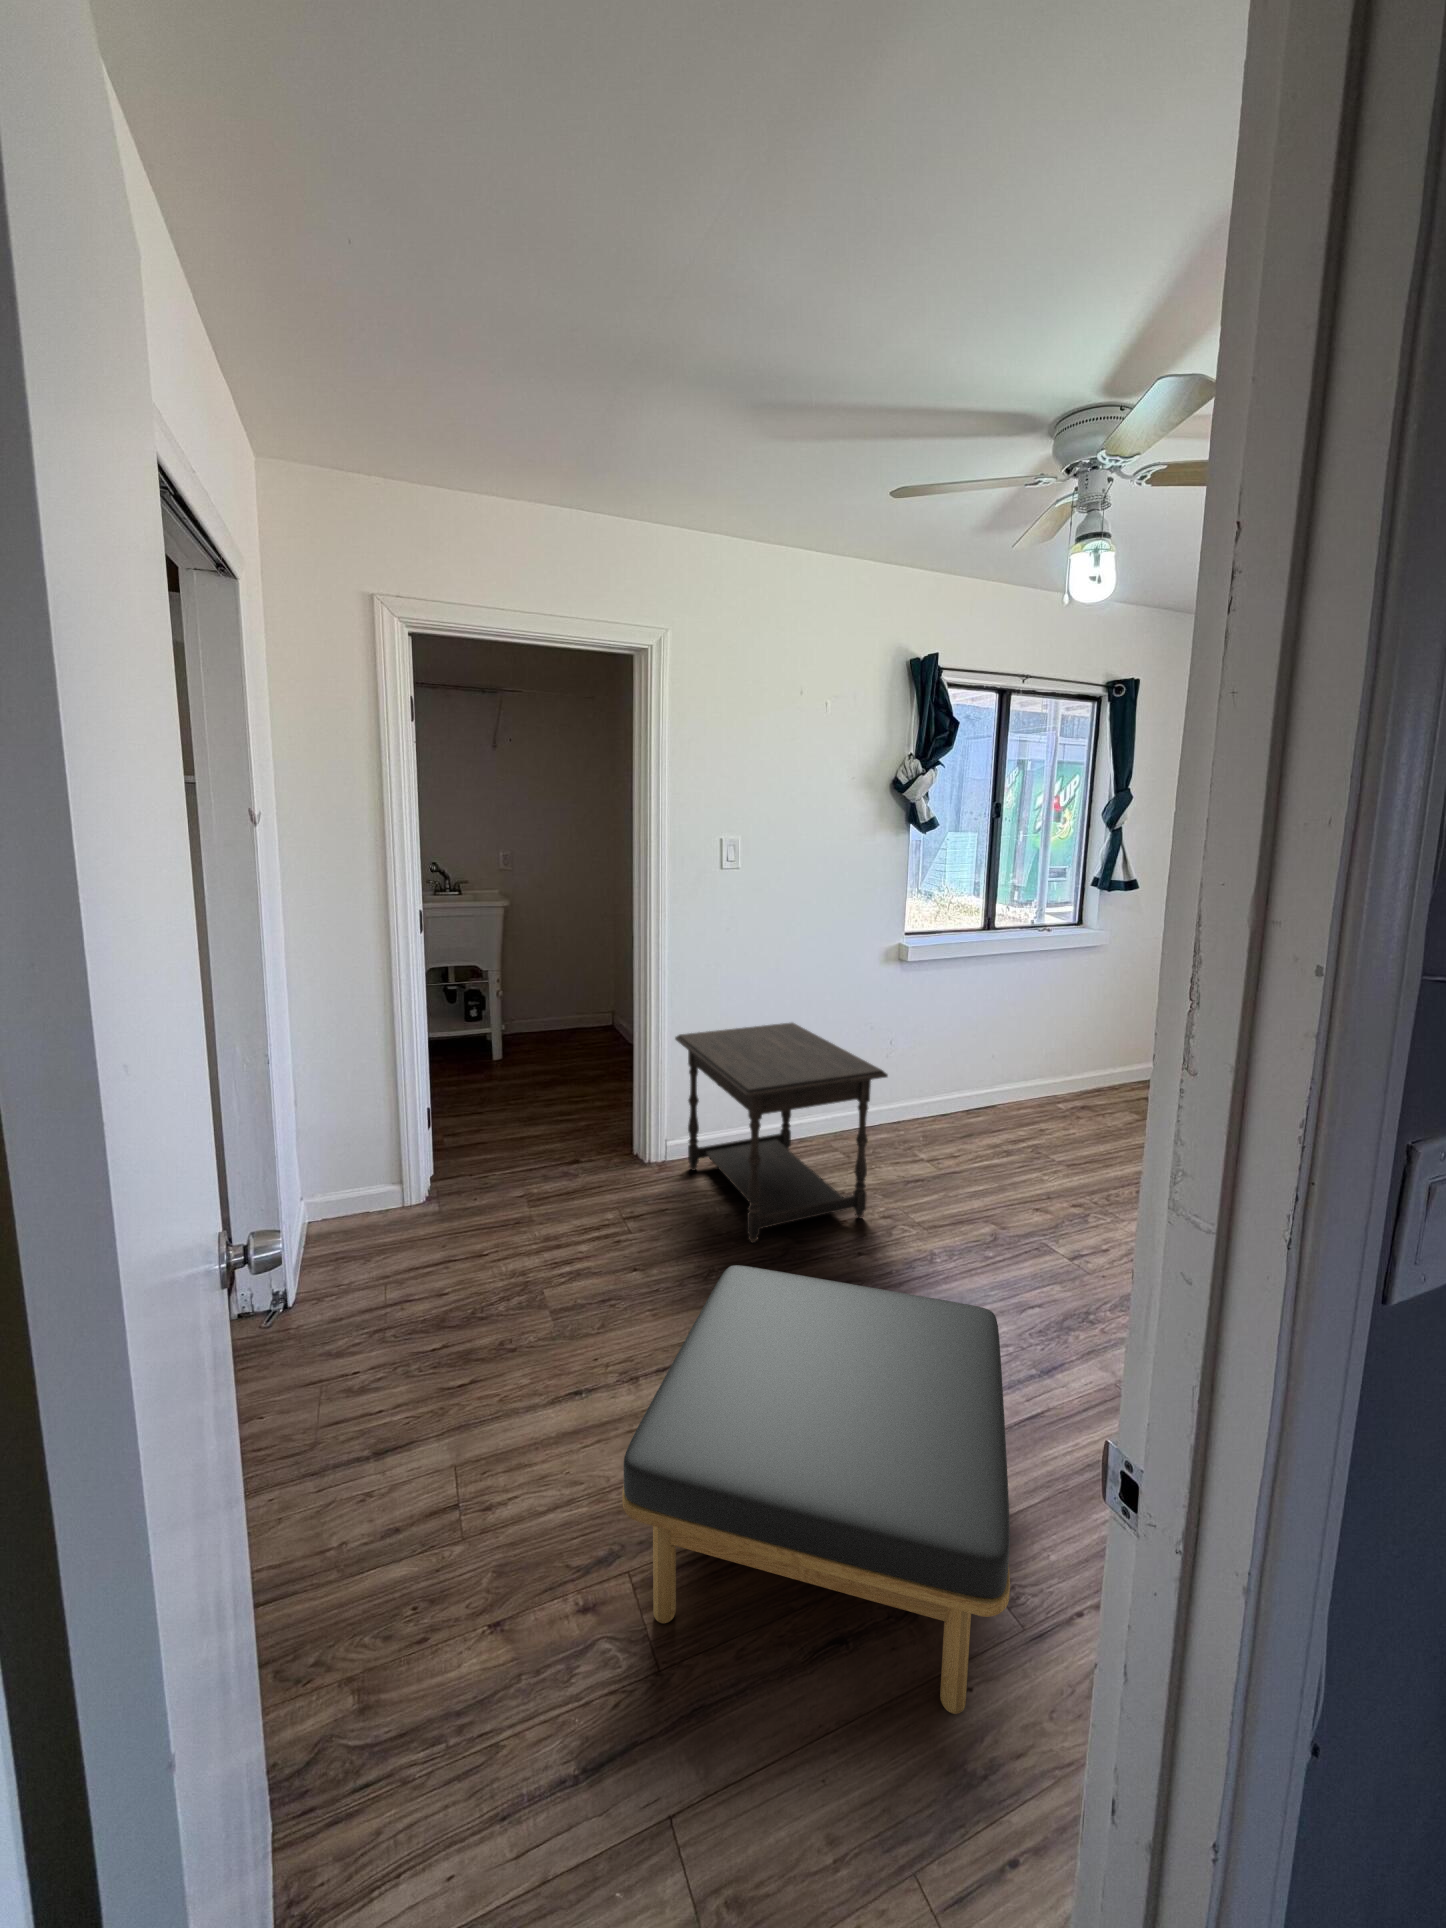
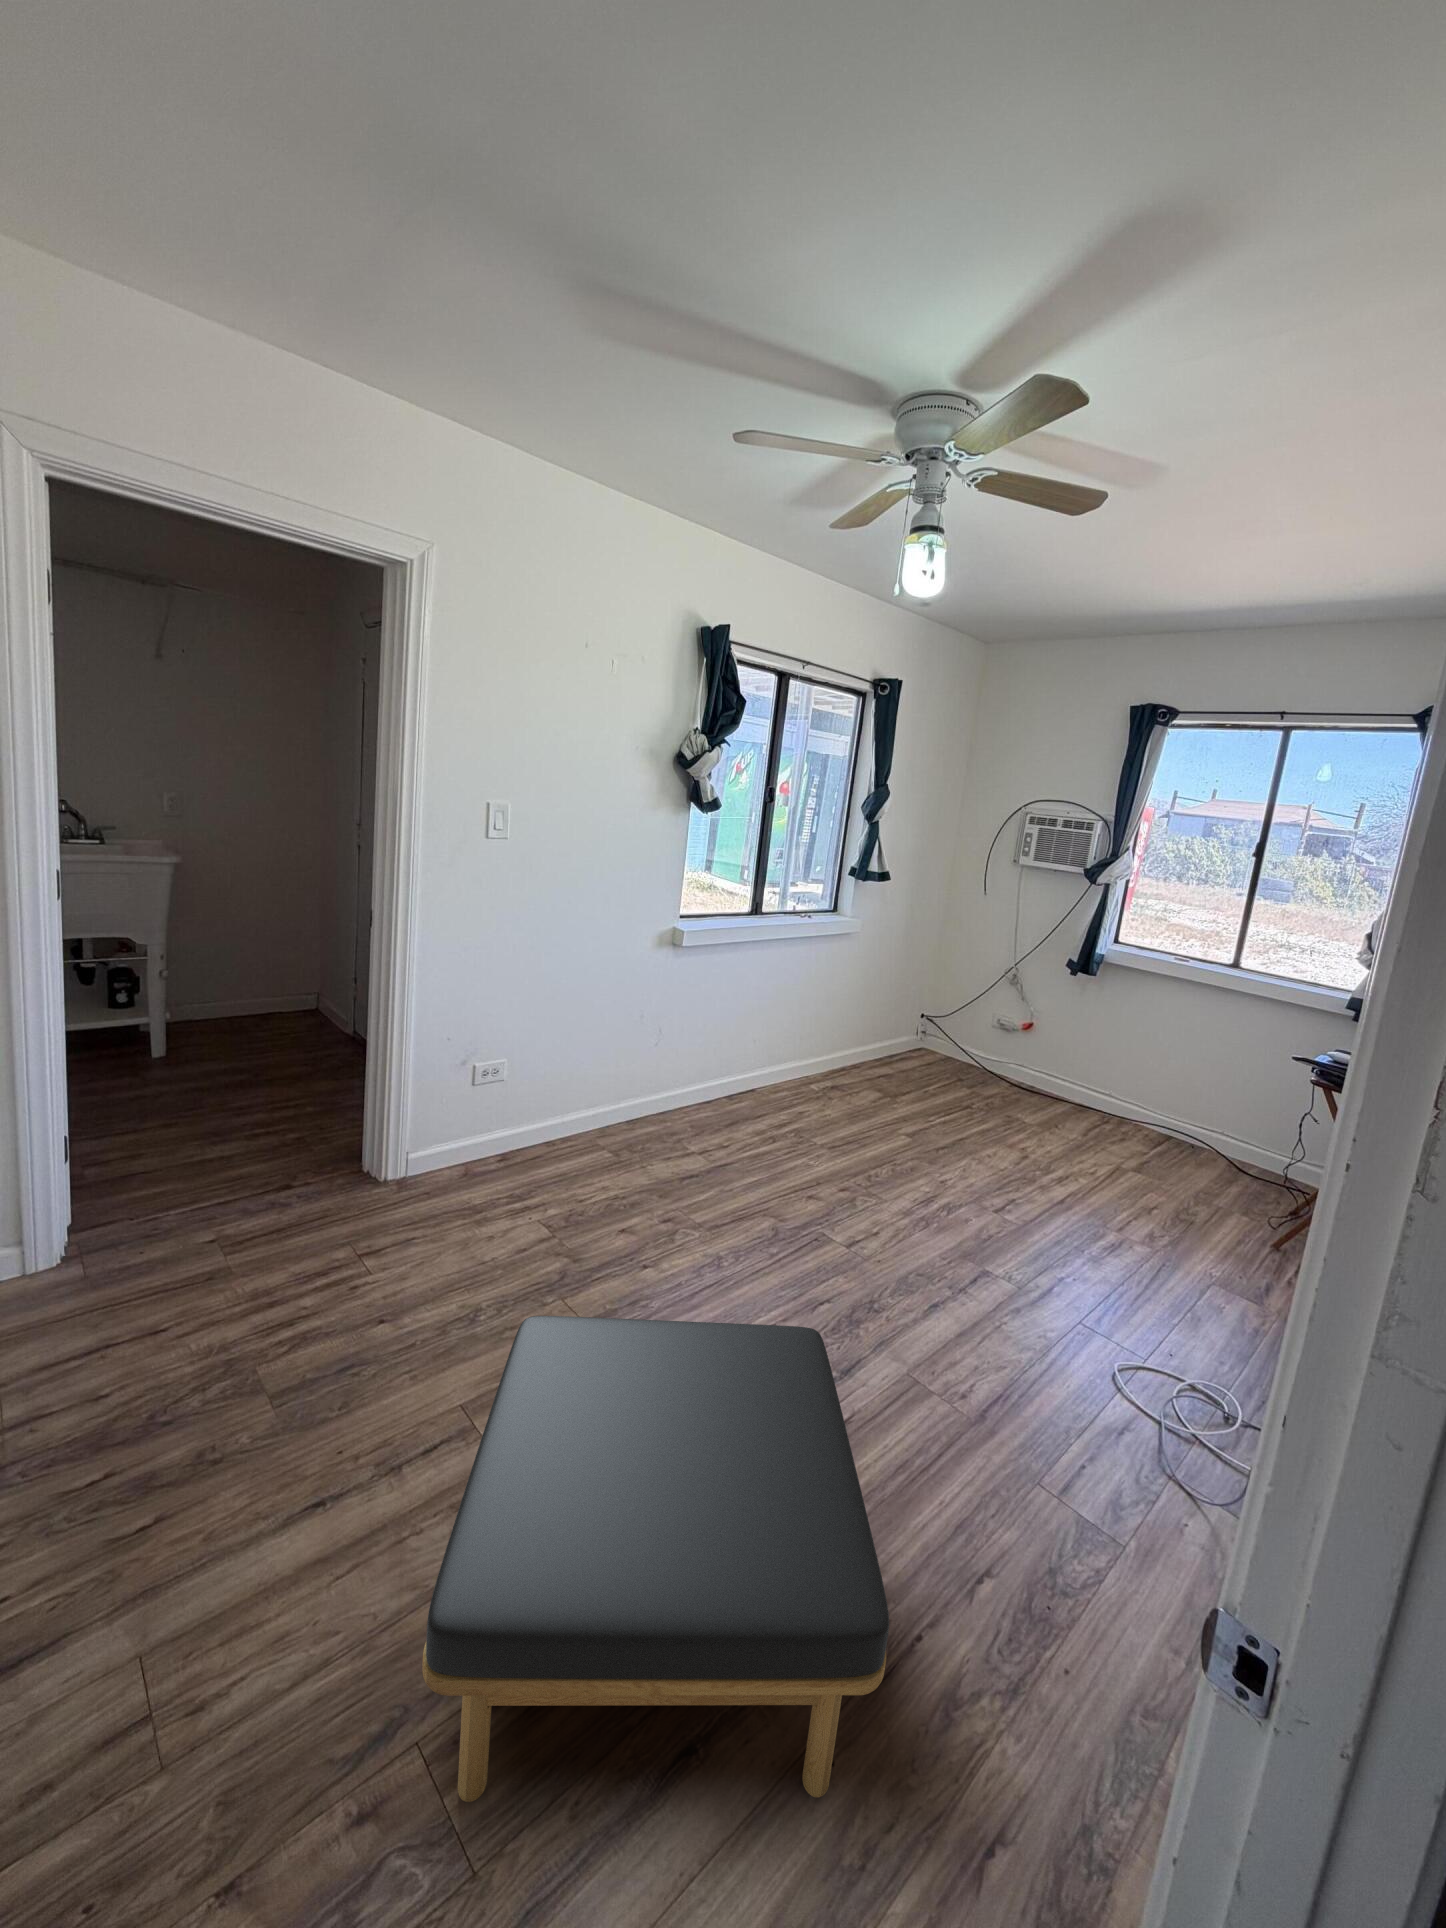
side table: present [675,1023,888,1243] -> none [424,1013,678,1270]

